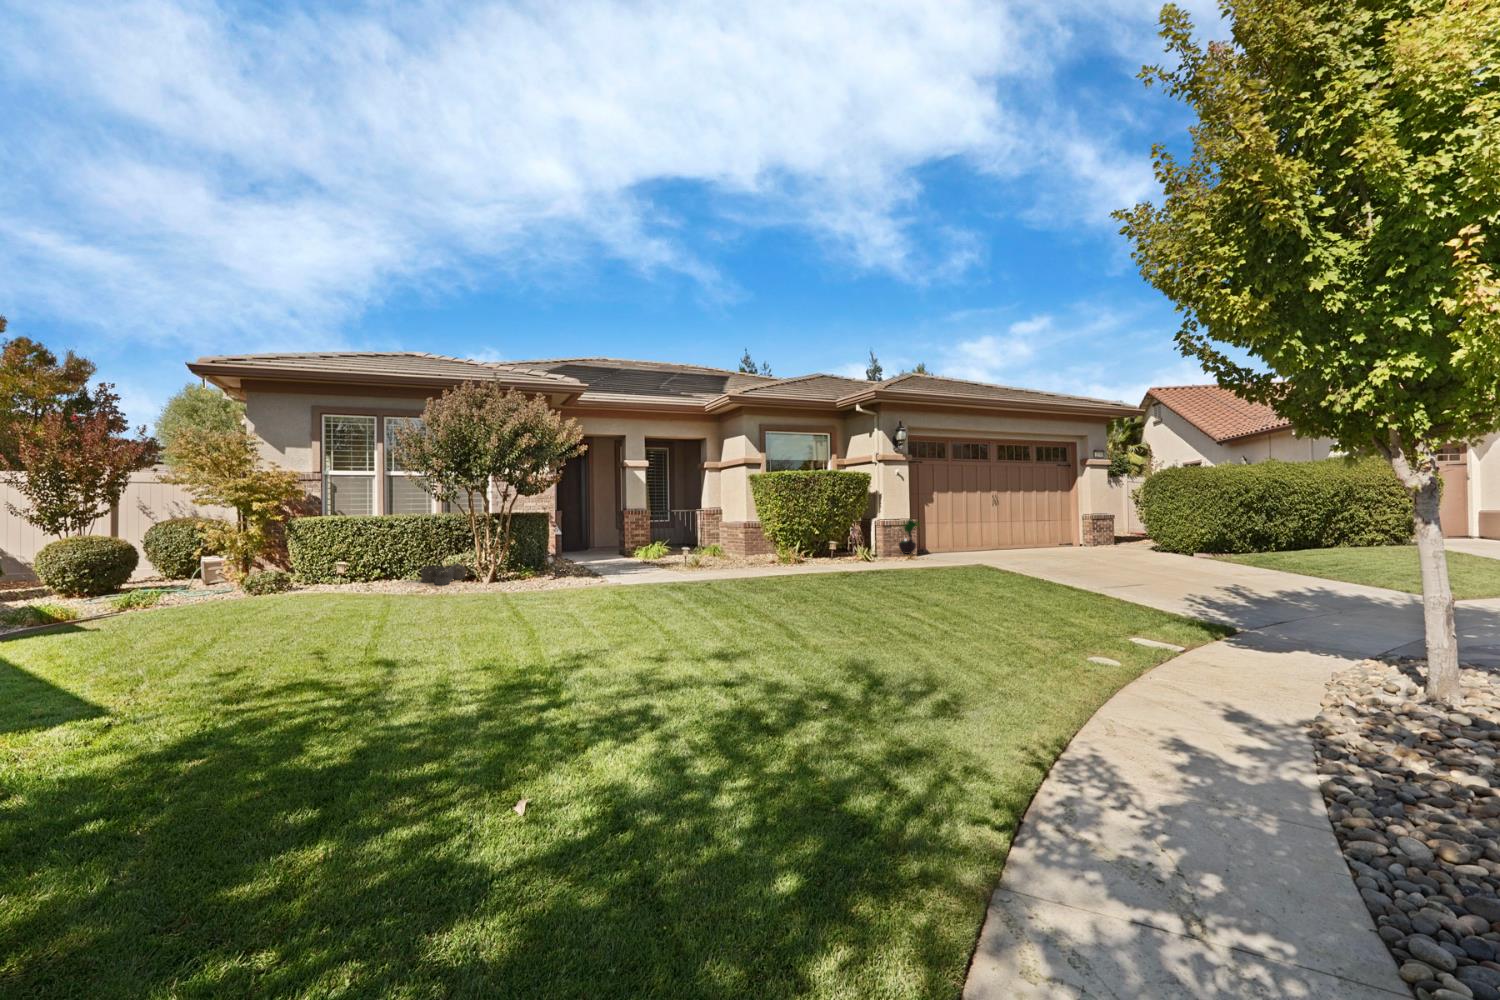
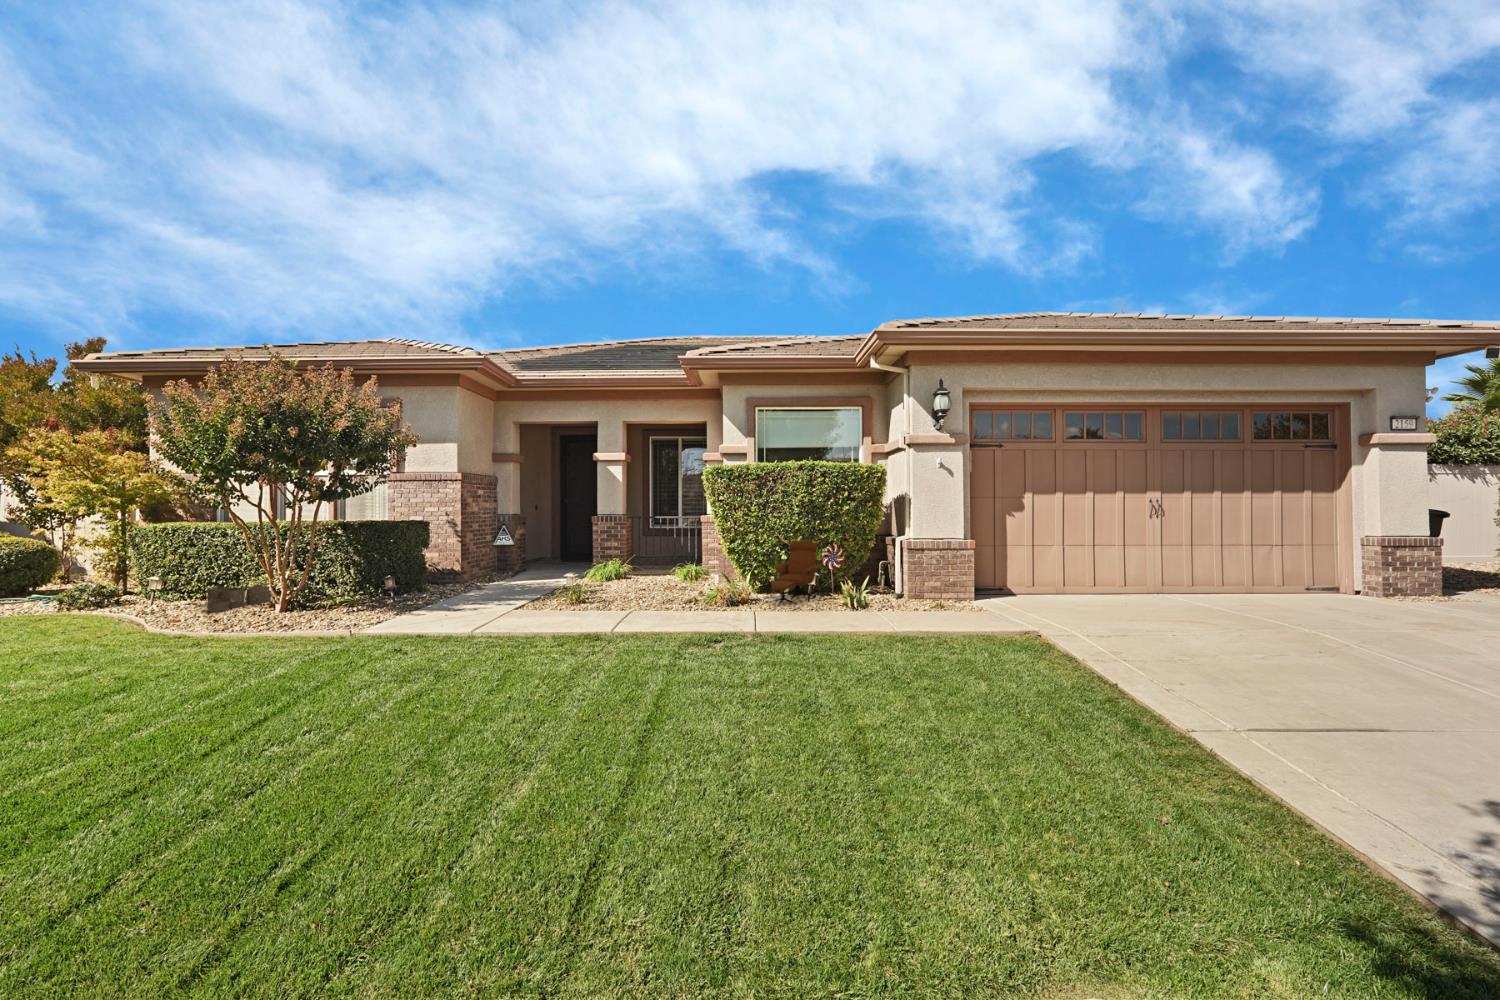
potted tree: present [899,519,919,554] -> none [919,535,958,598]
lounge chair: none [816,521,845,561] -> present [770,540,820,606]

